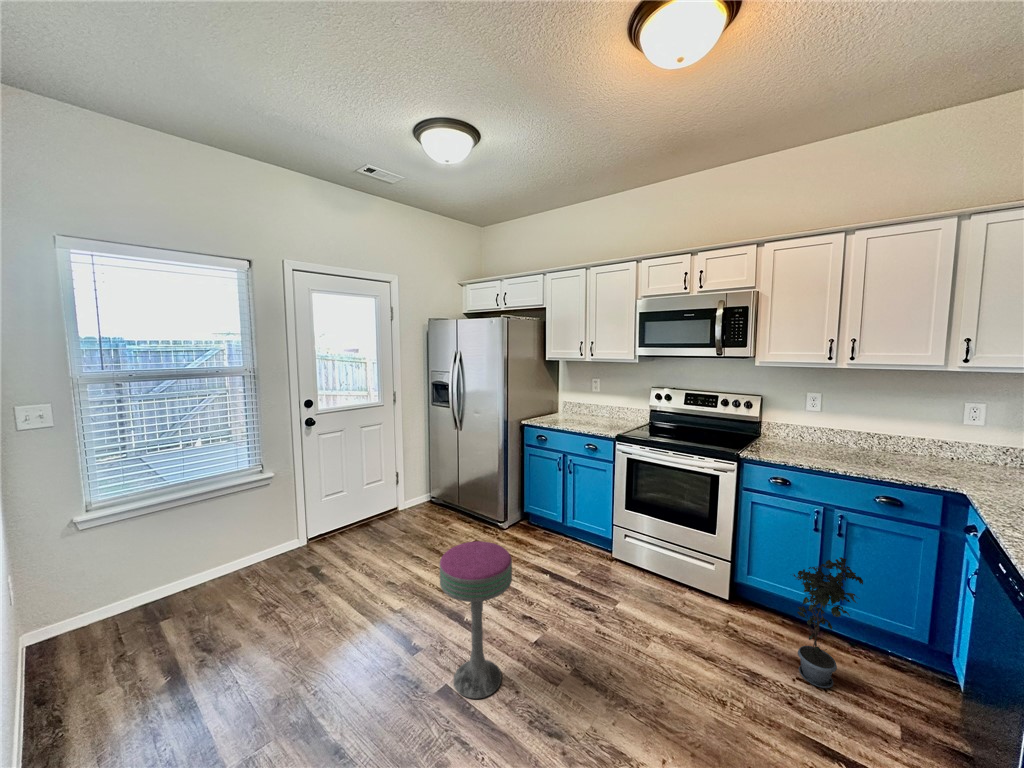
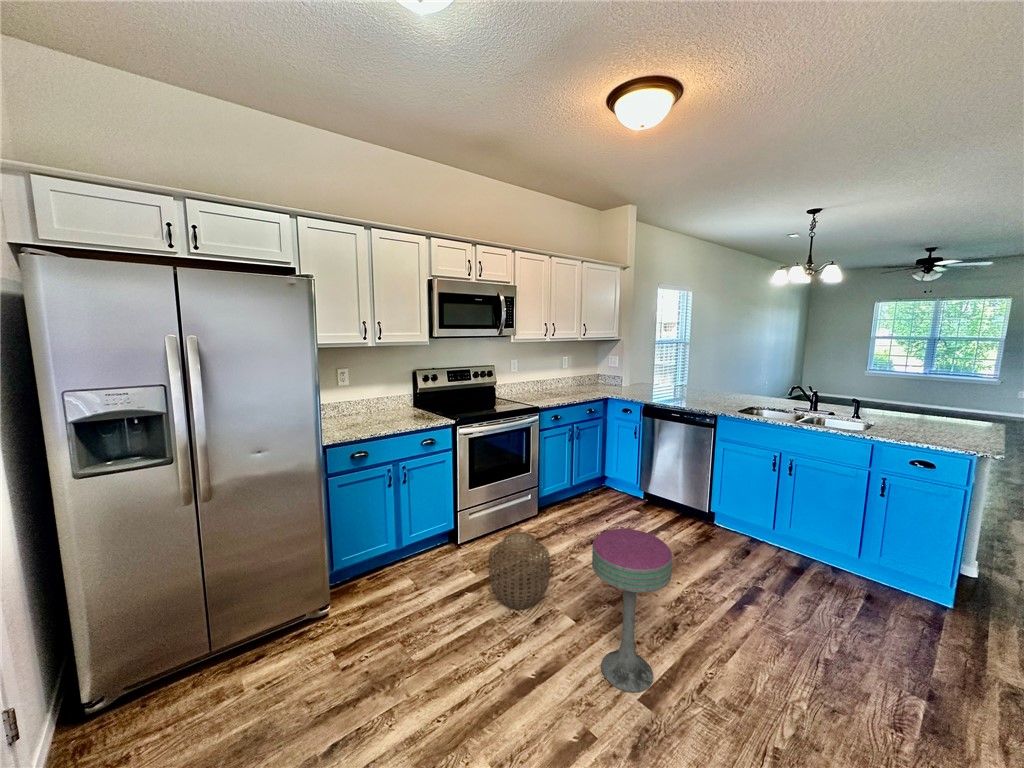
woven basket: none [525,540,583,613] -> present [489,532,550,609]
potted plant: present [794,557,863,688] -> none [594,442,634,518]

